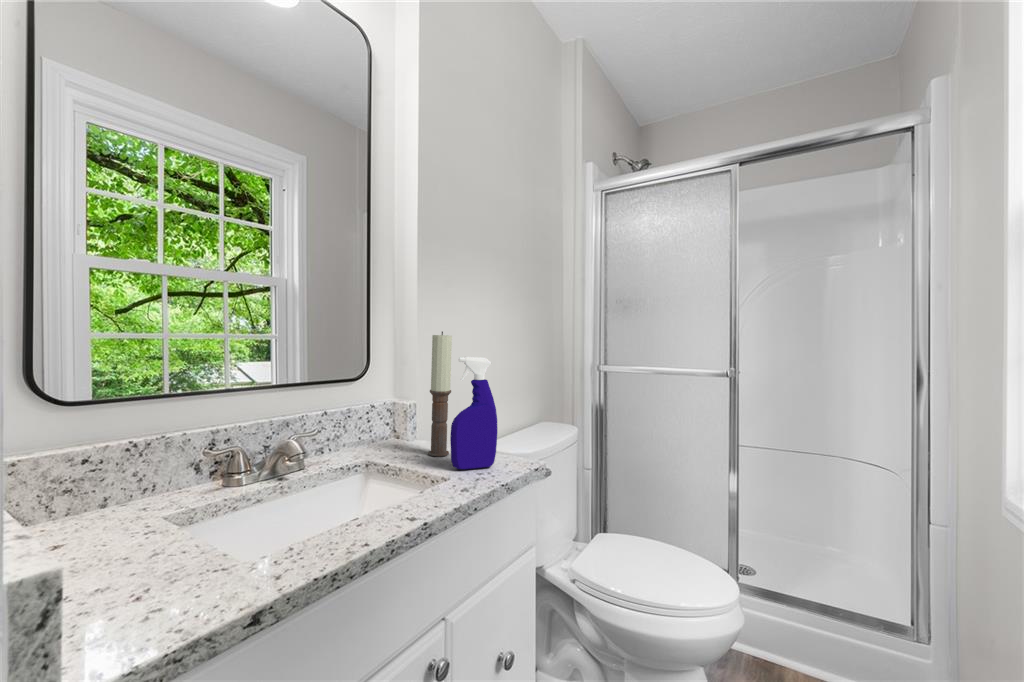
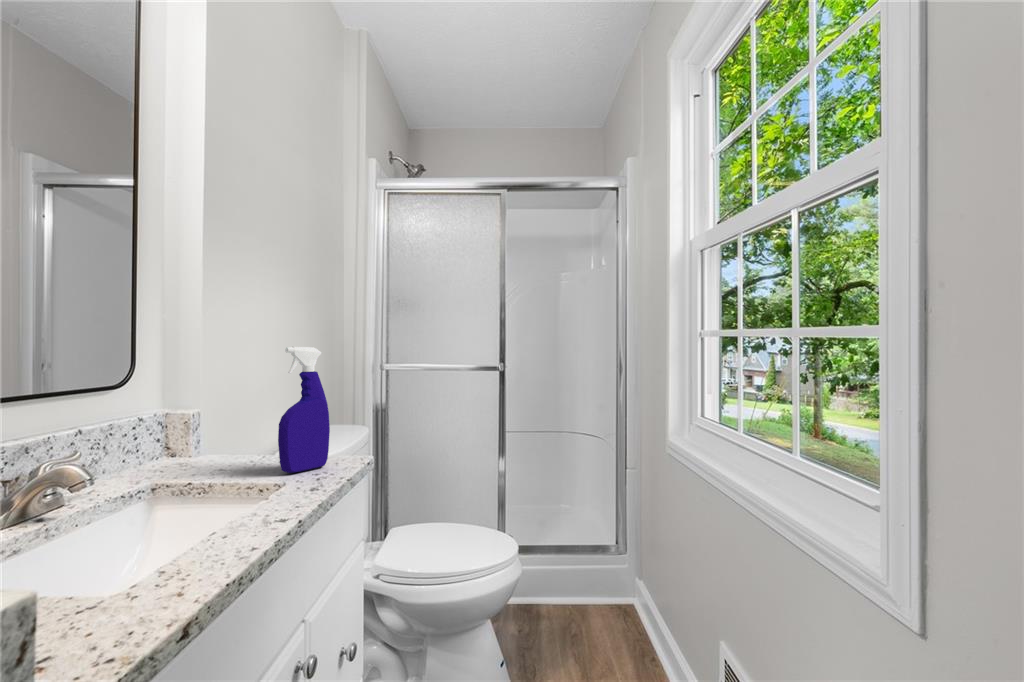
candle: present [428,332,452,456] -> none [234,321,261,467]

